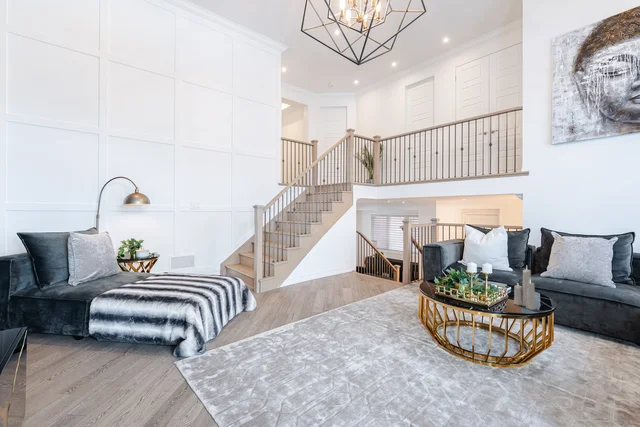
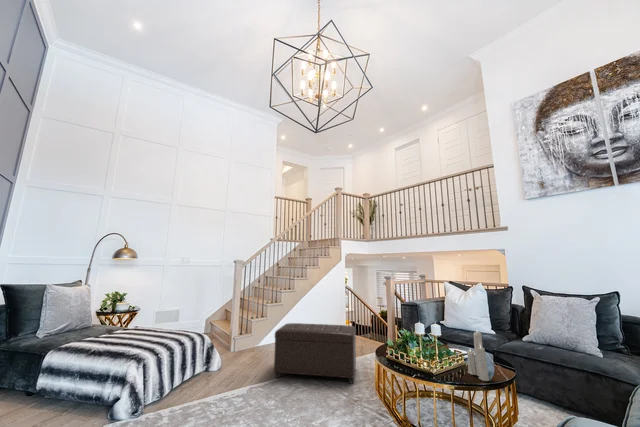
ottoman: none [311,266,389,317] -> present [274,323,356,383]

